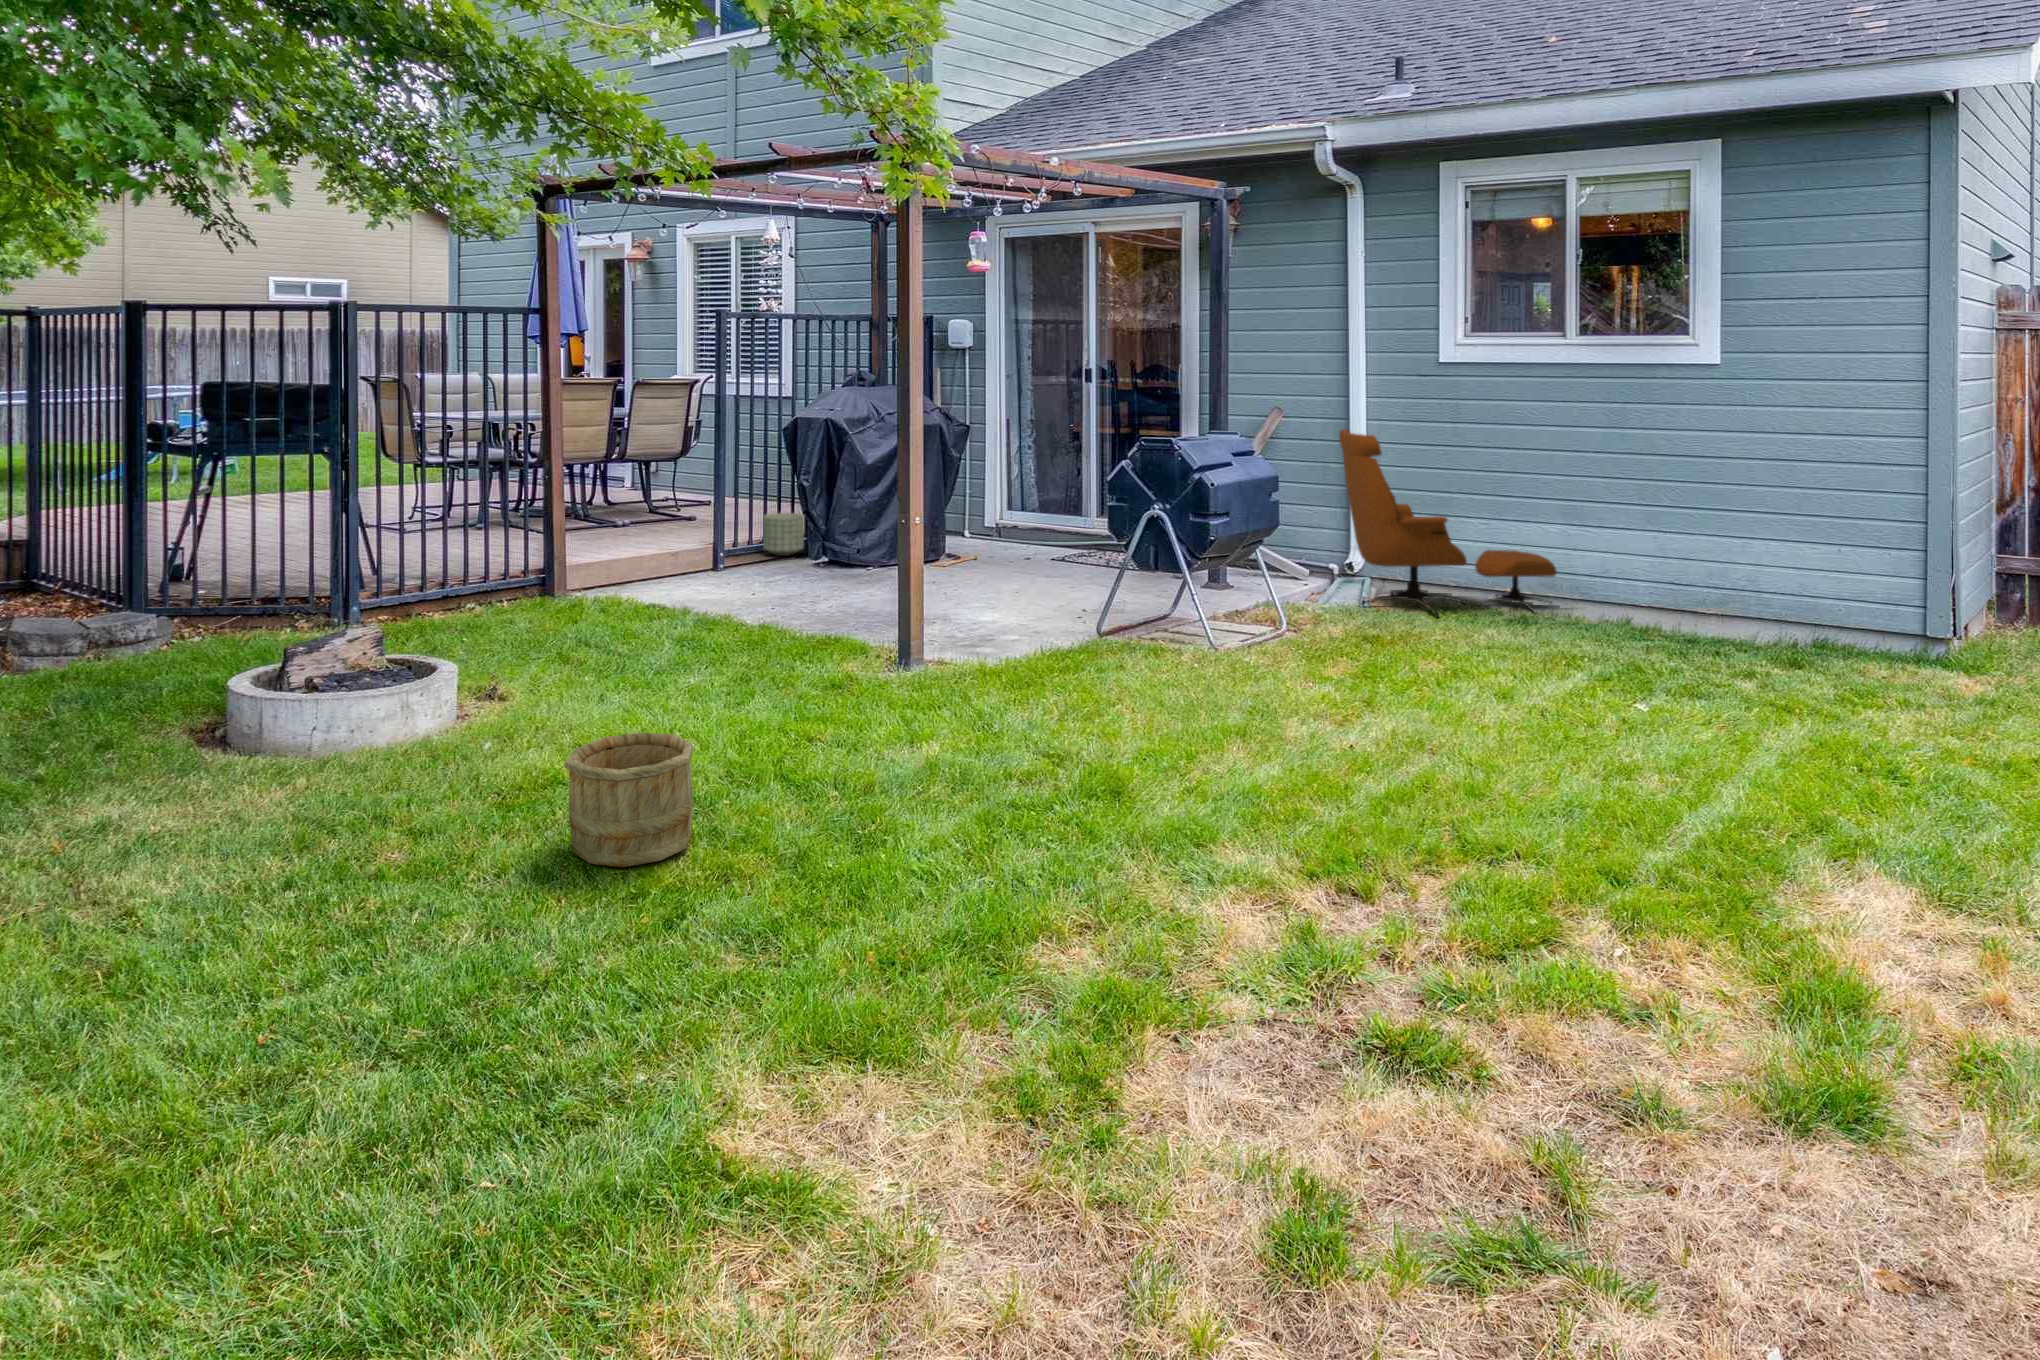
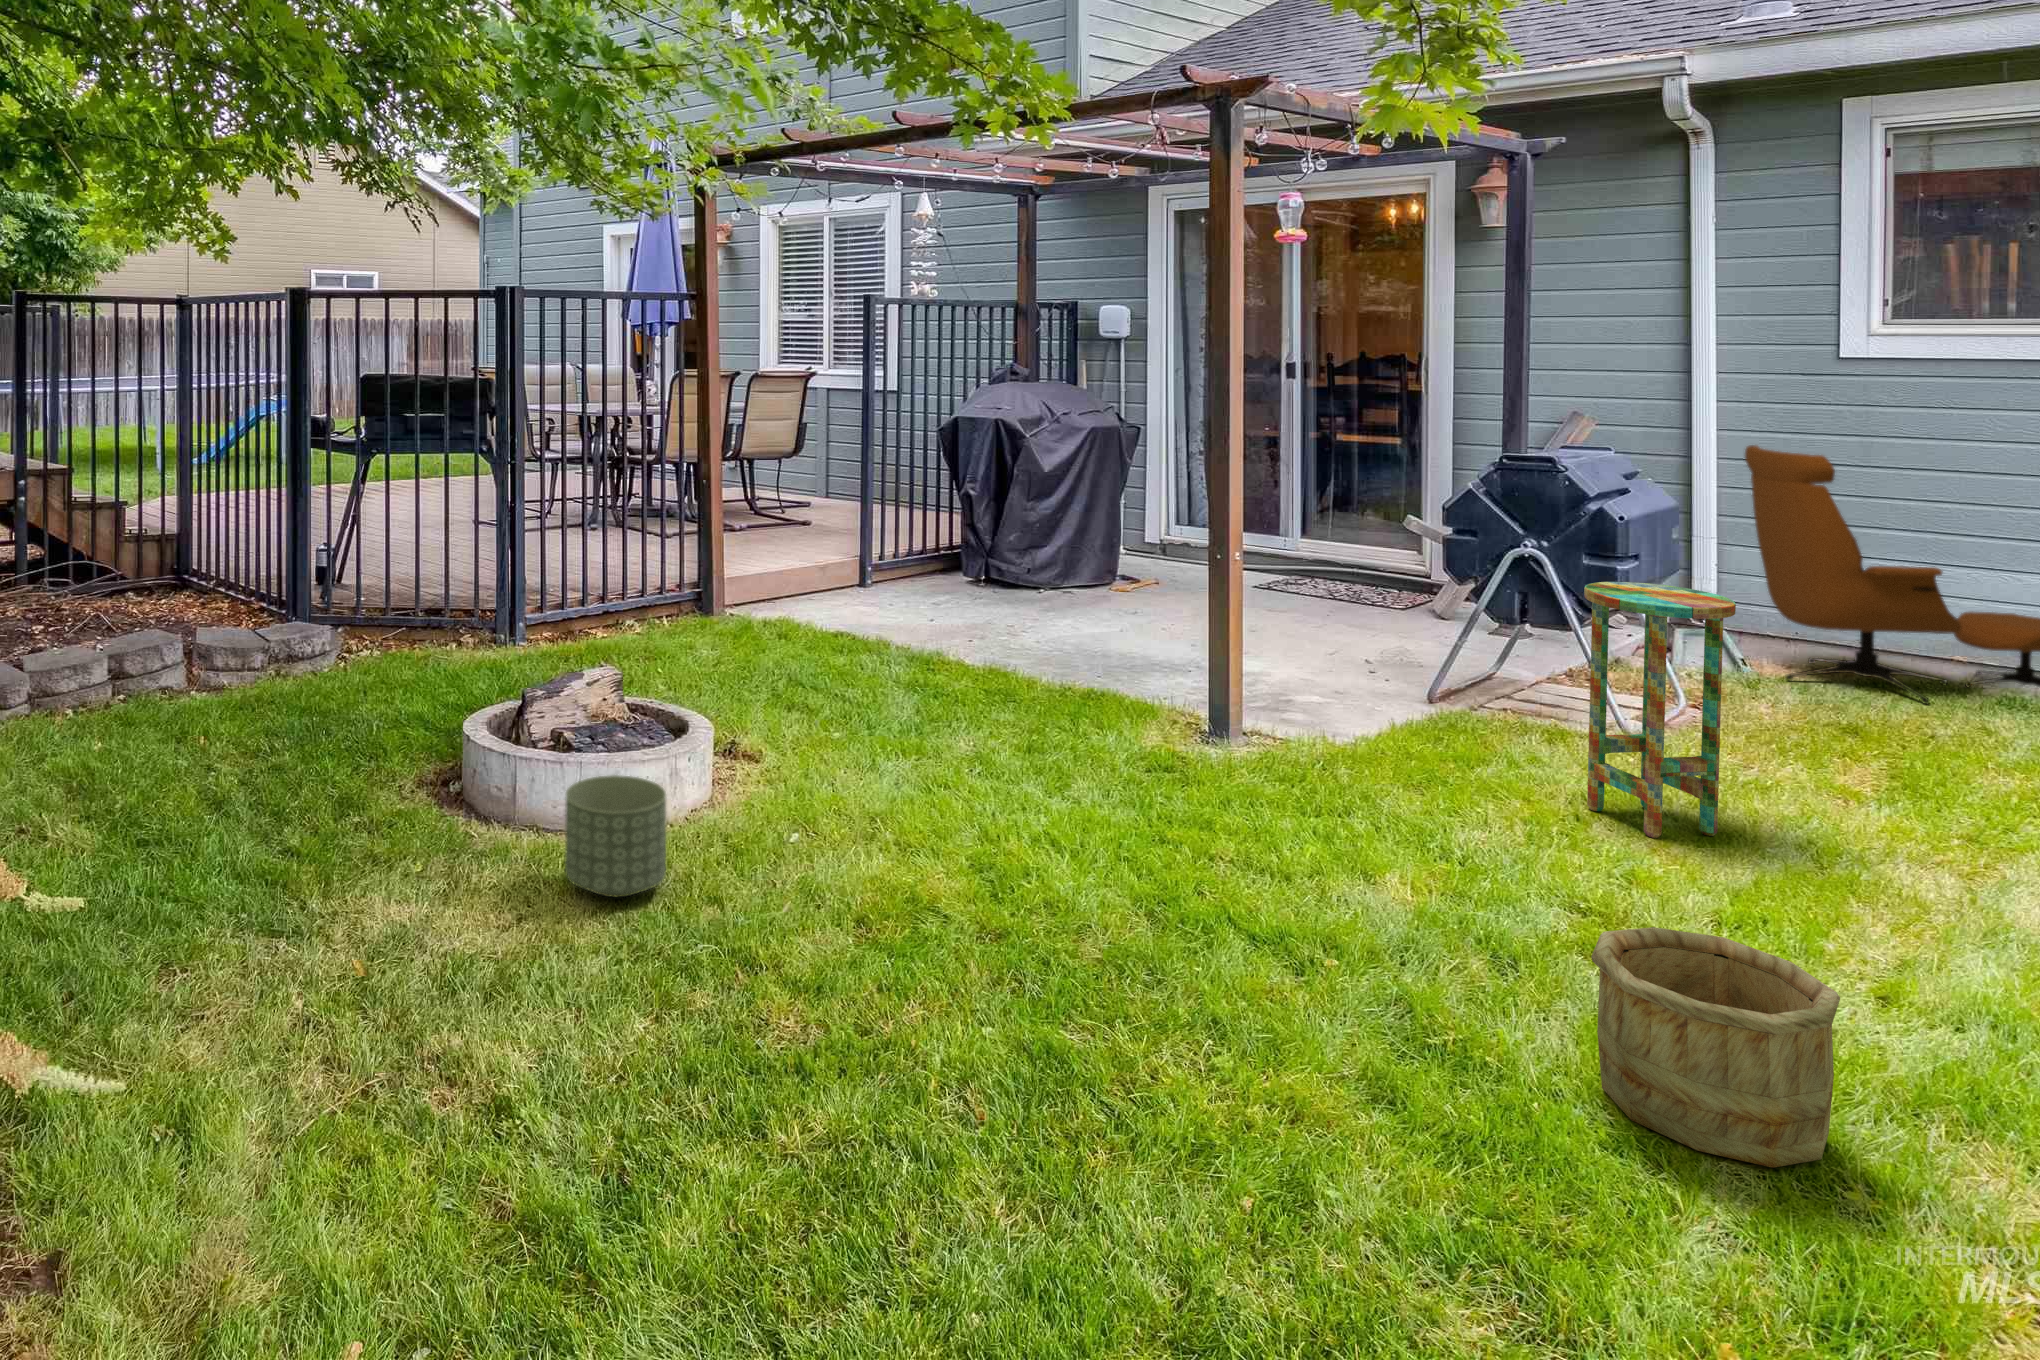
planter: present [763,513,804,556] -> present [565,775,666,897]
side table: none [1118,526,1205,709] -> present [1584,582,1736,838]
wooden bucket: present [564,733,694,867] -> present [1591,927,1840,1168]

